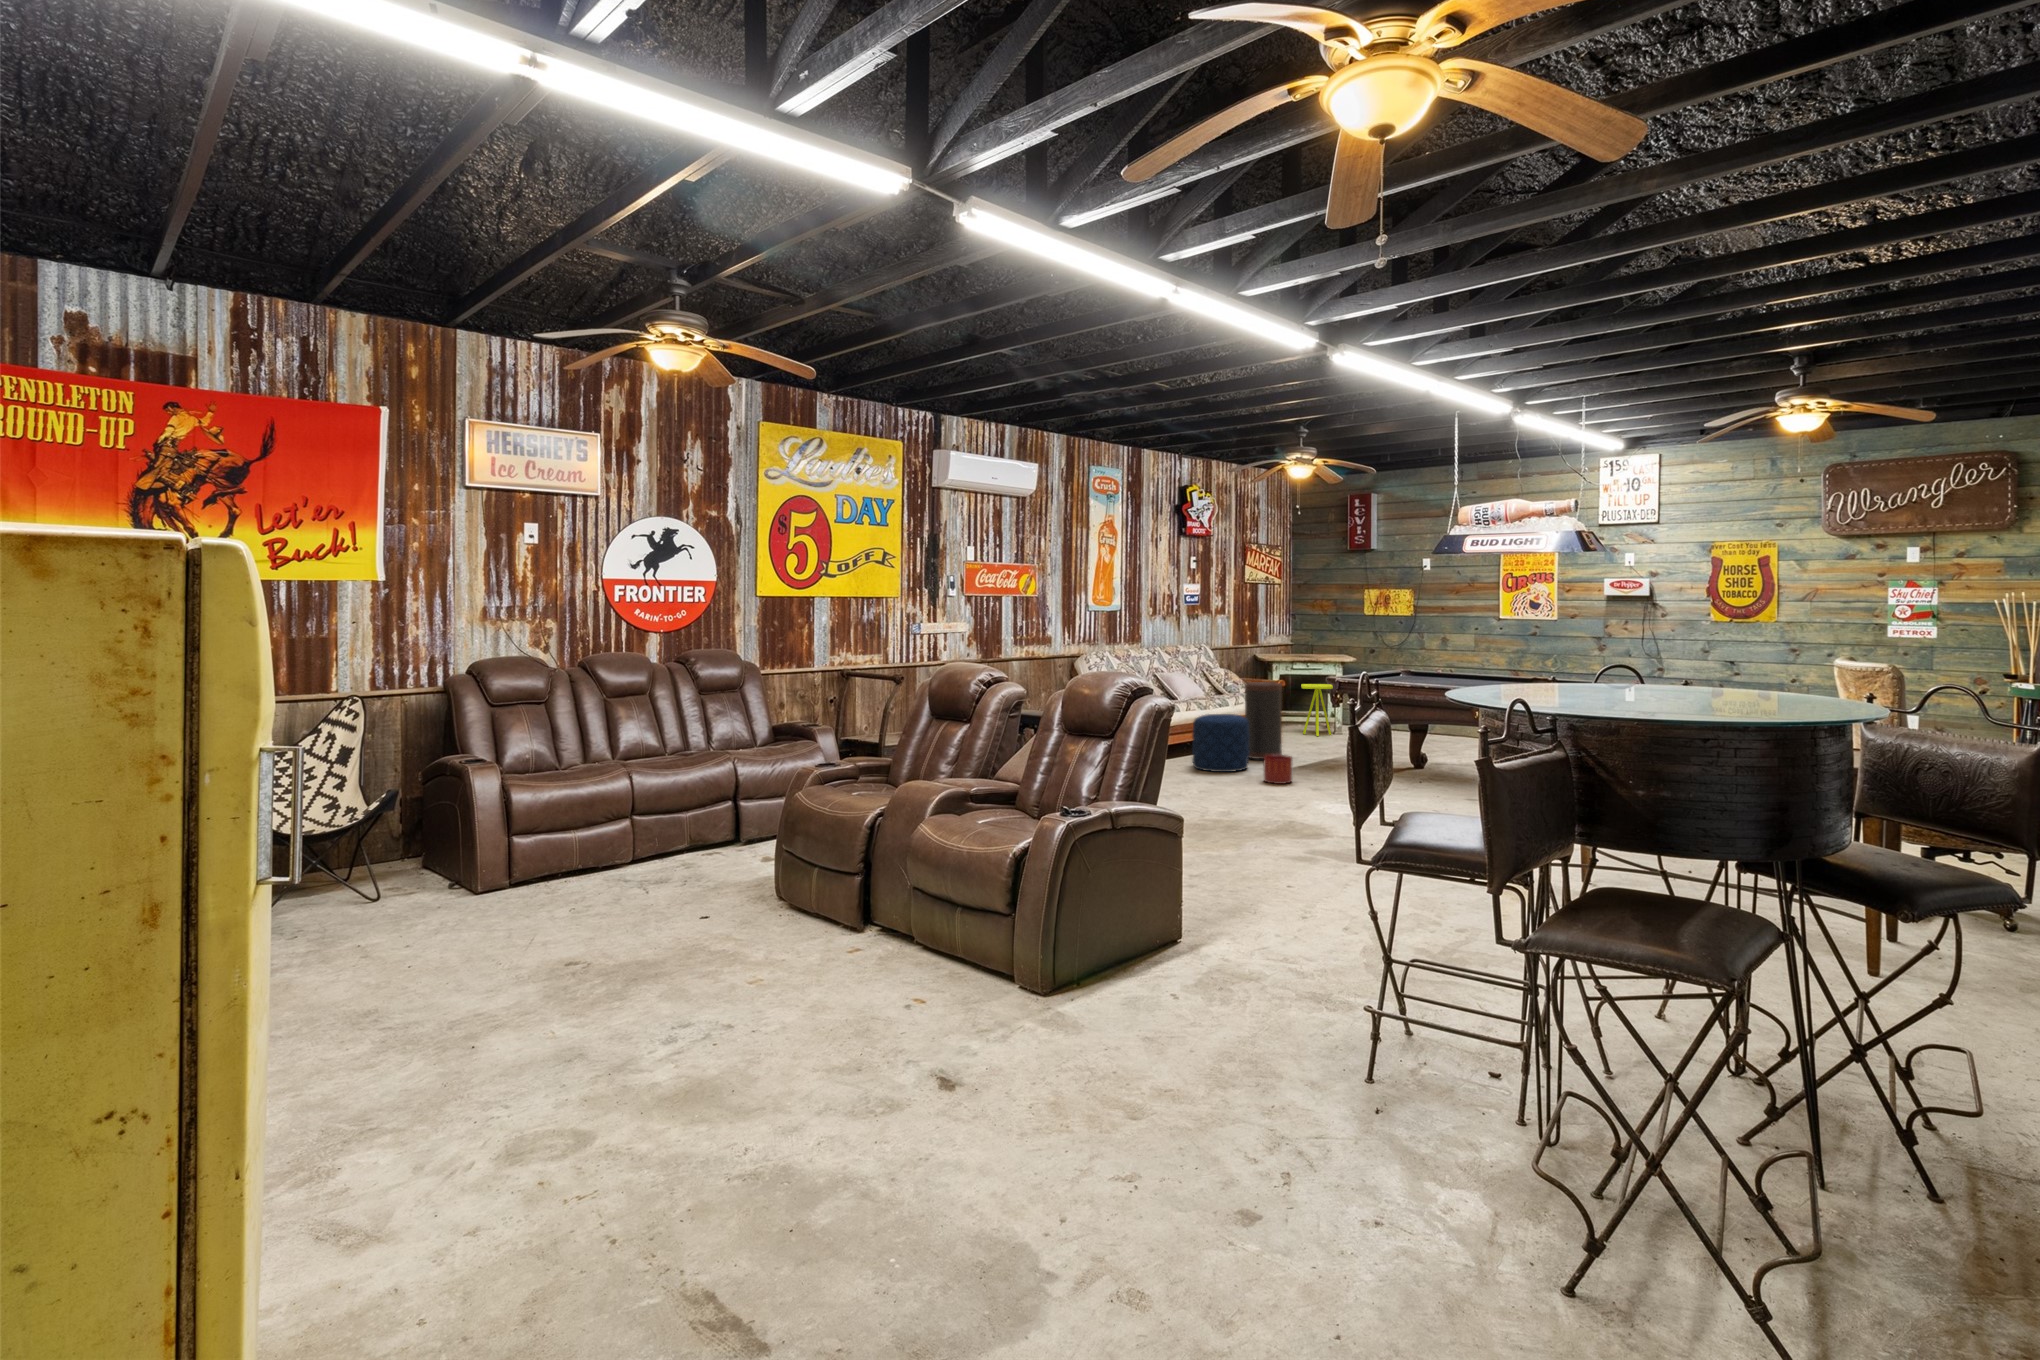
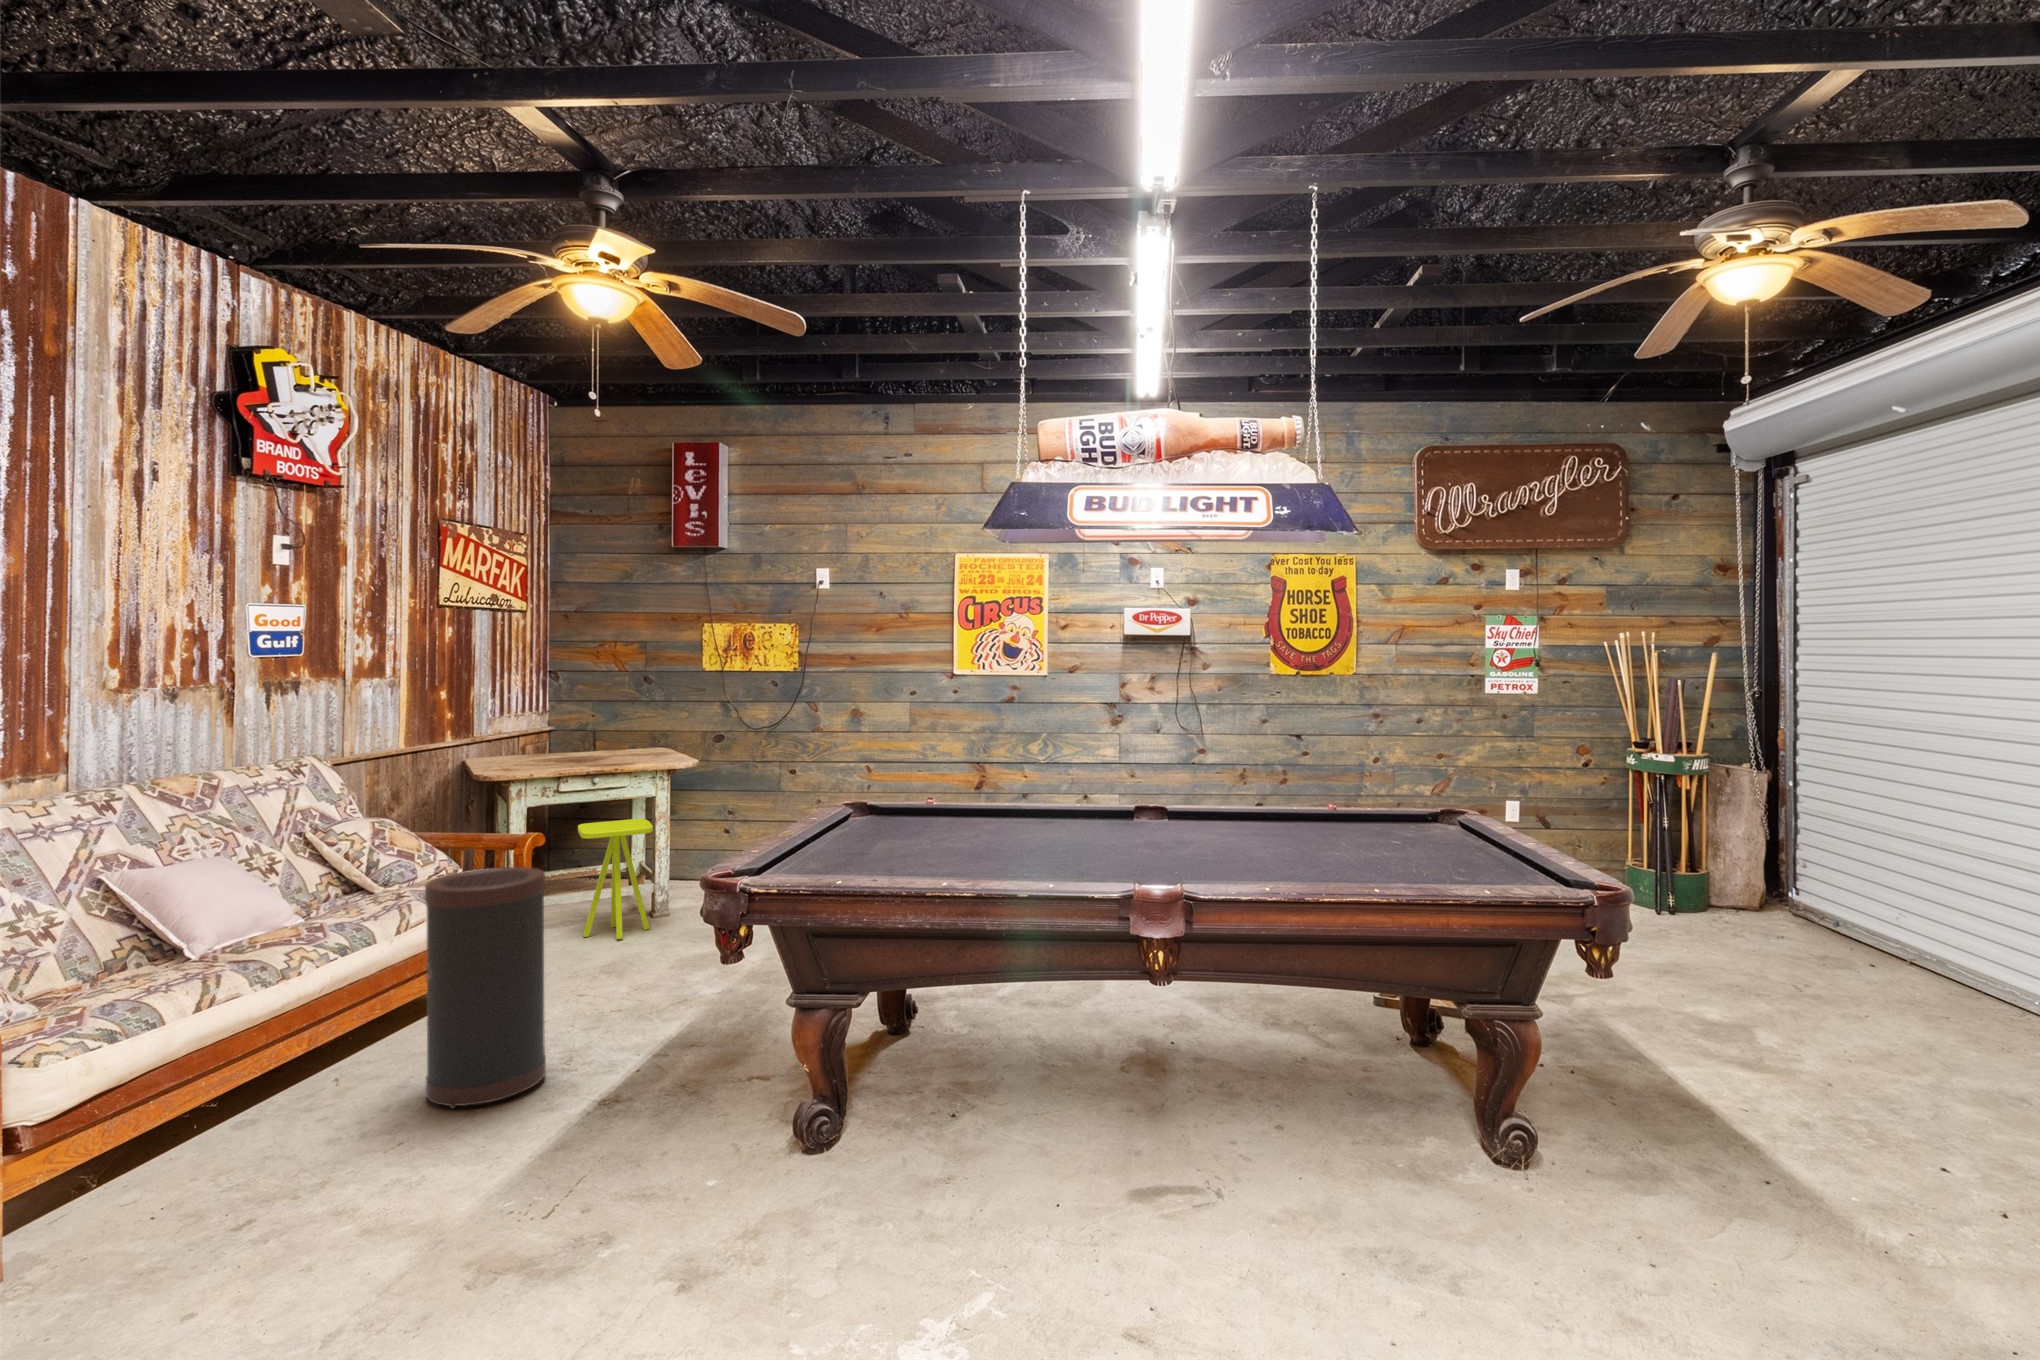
pouf: present [1192,714,1249,772] -> none [203,1009,439,1261]
planter: present [1264,755,1292,784] -> none [494,1163,604,1299]

